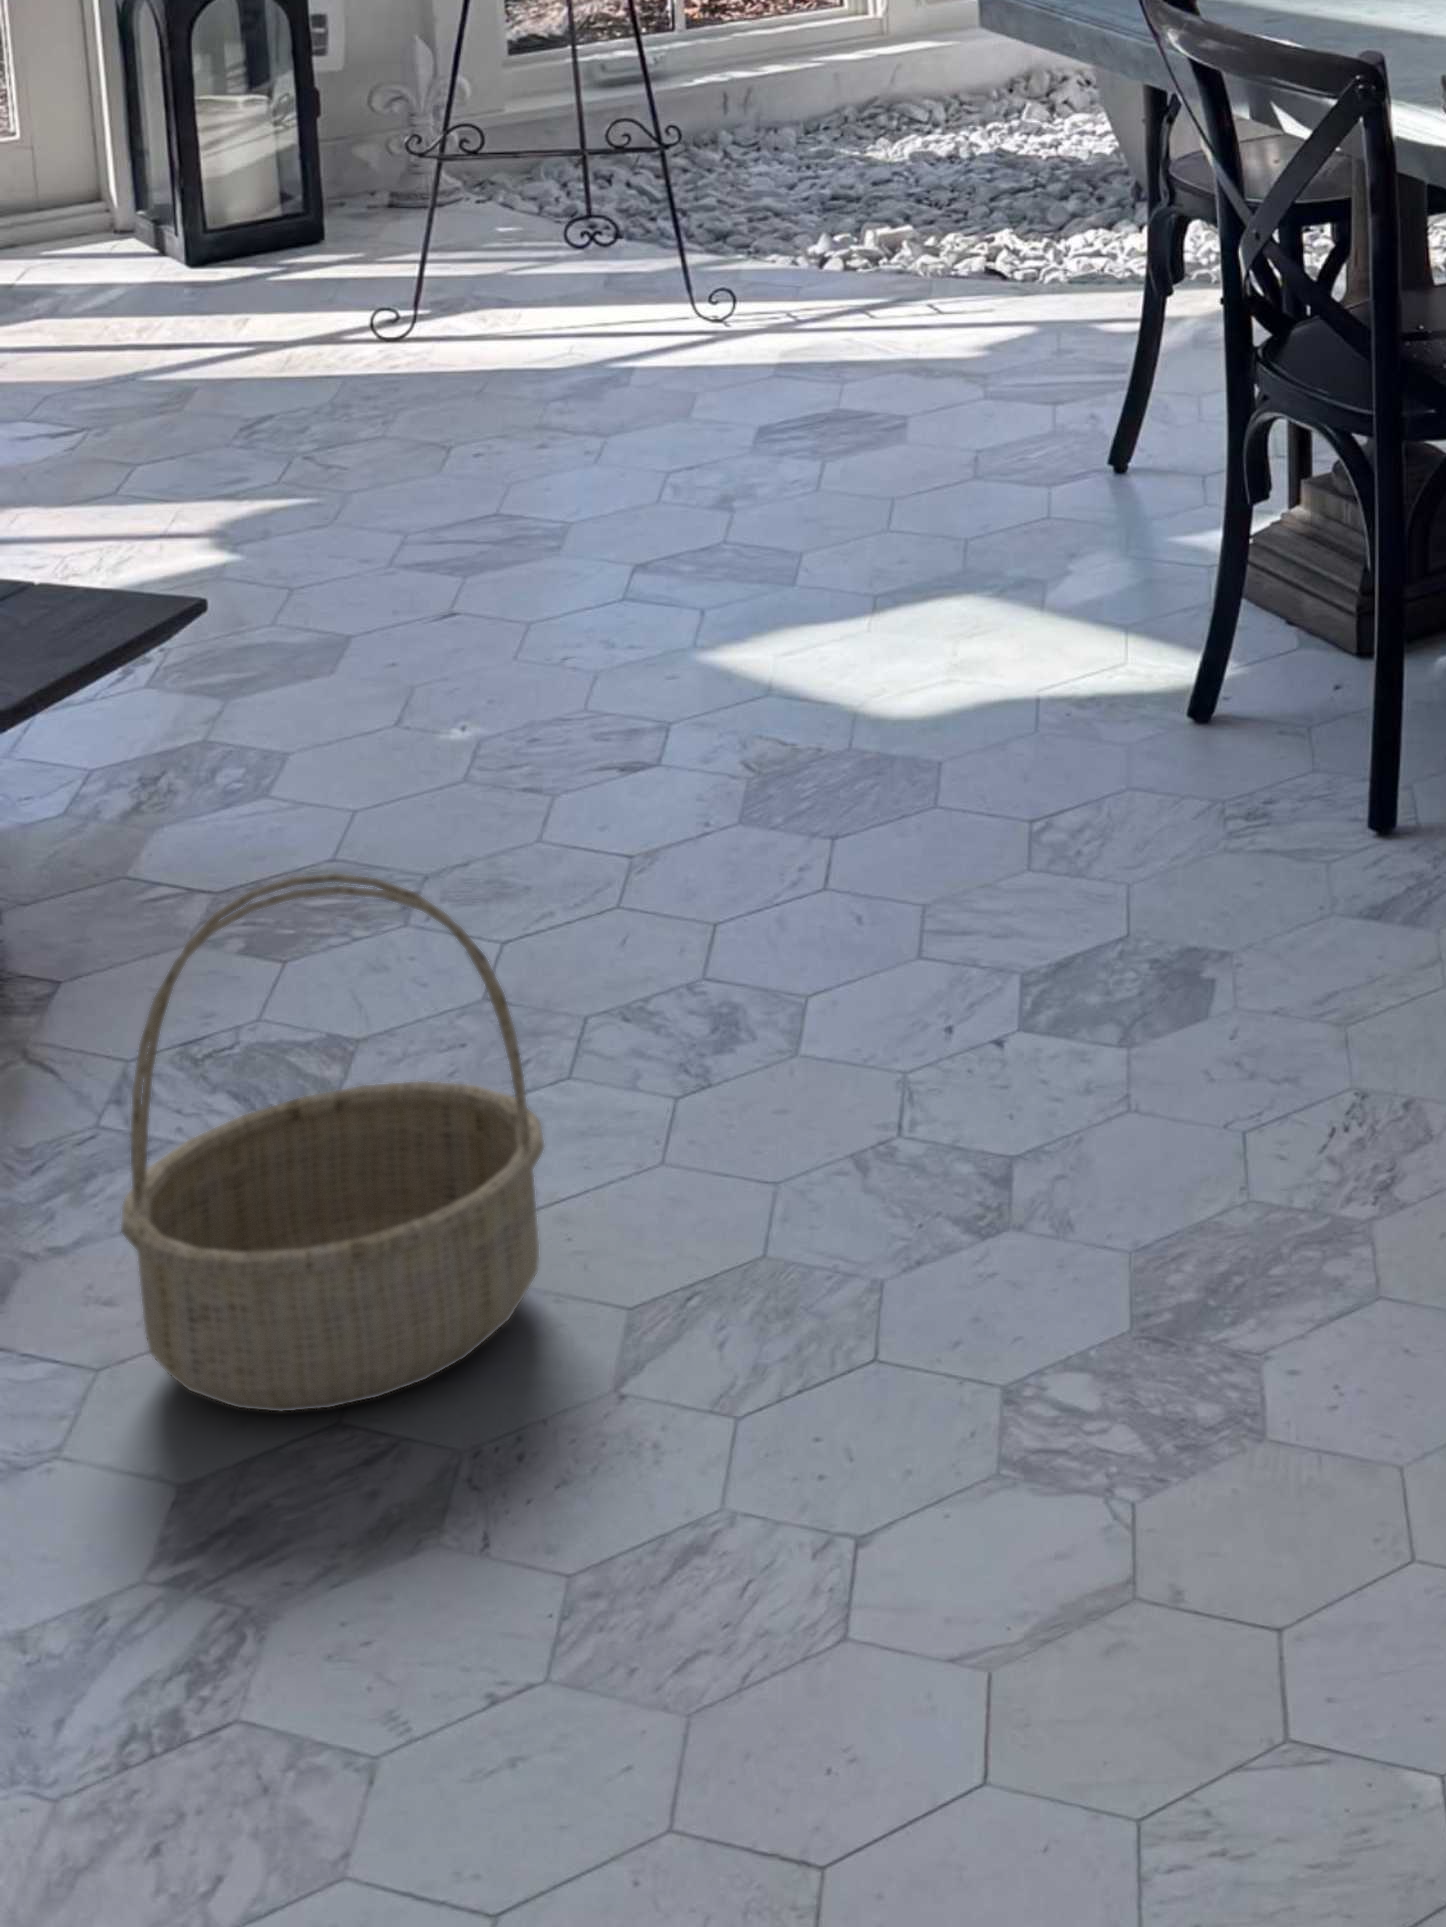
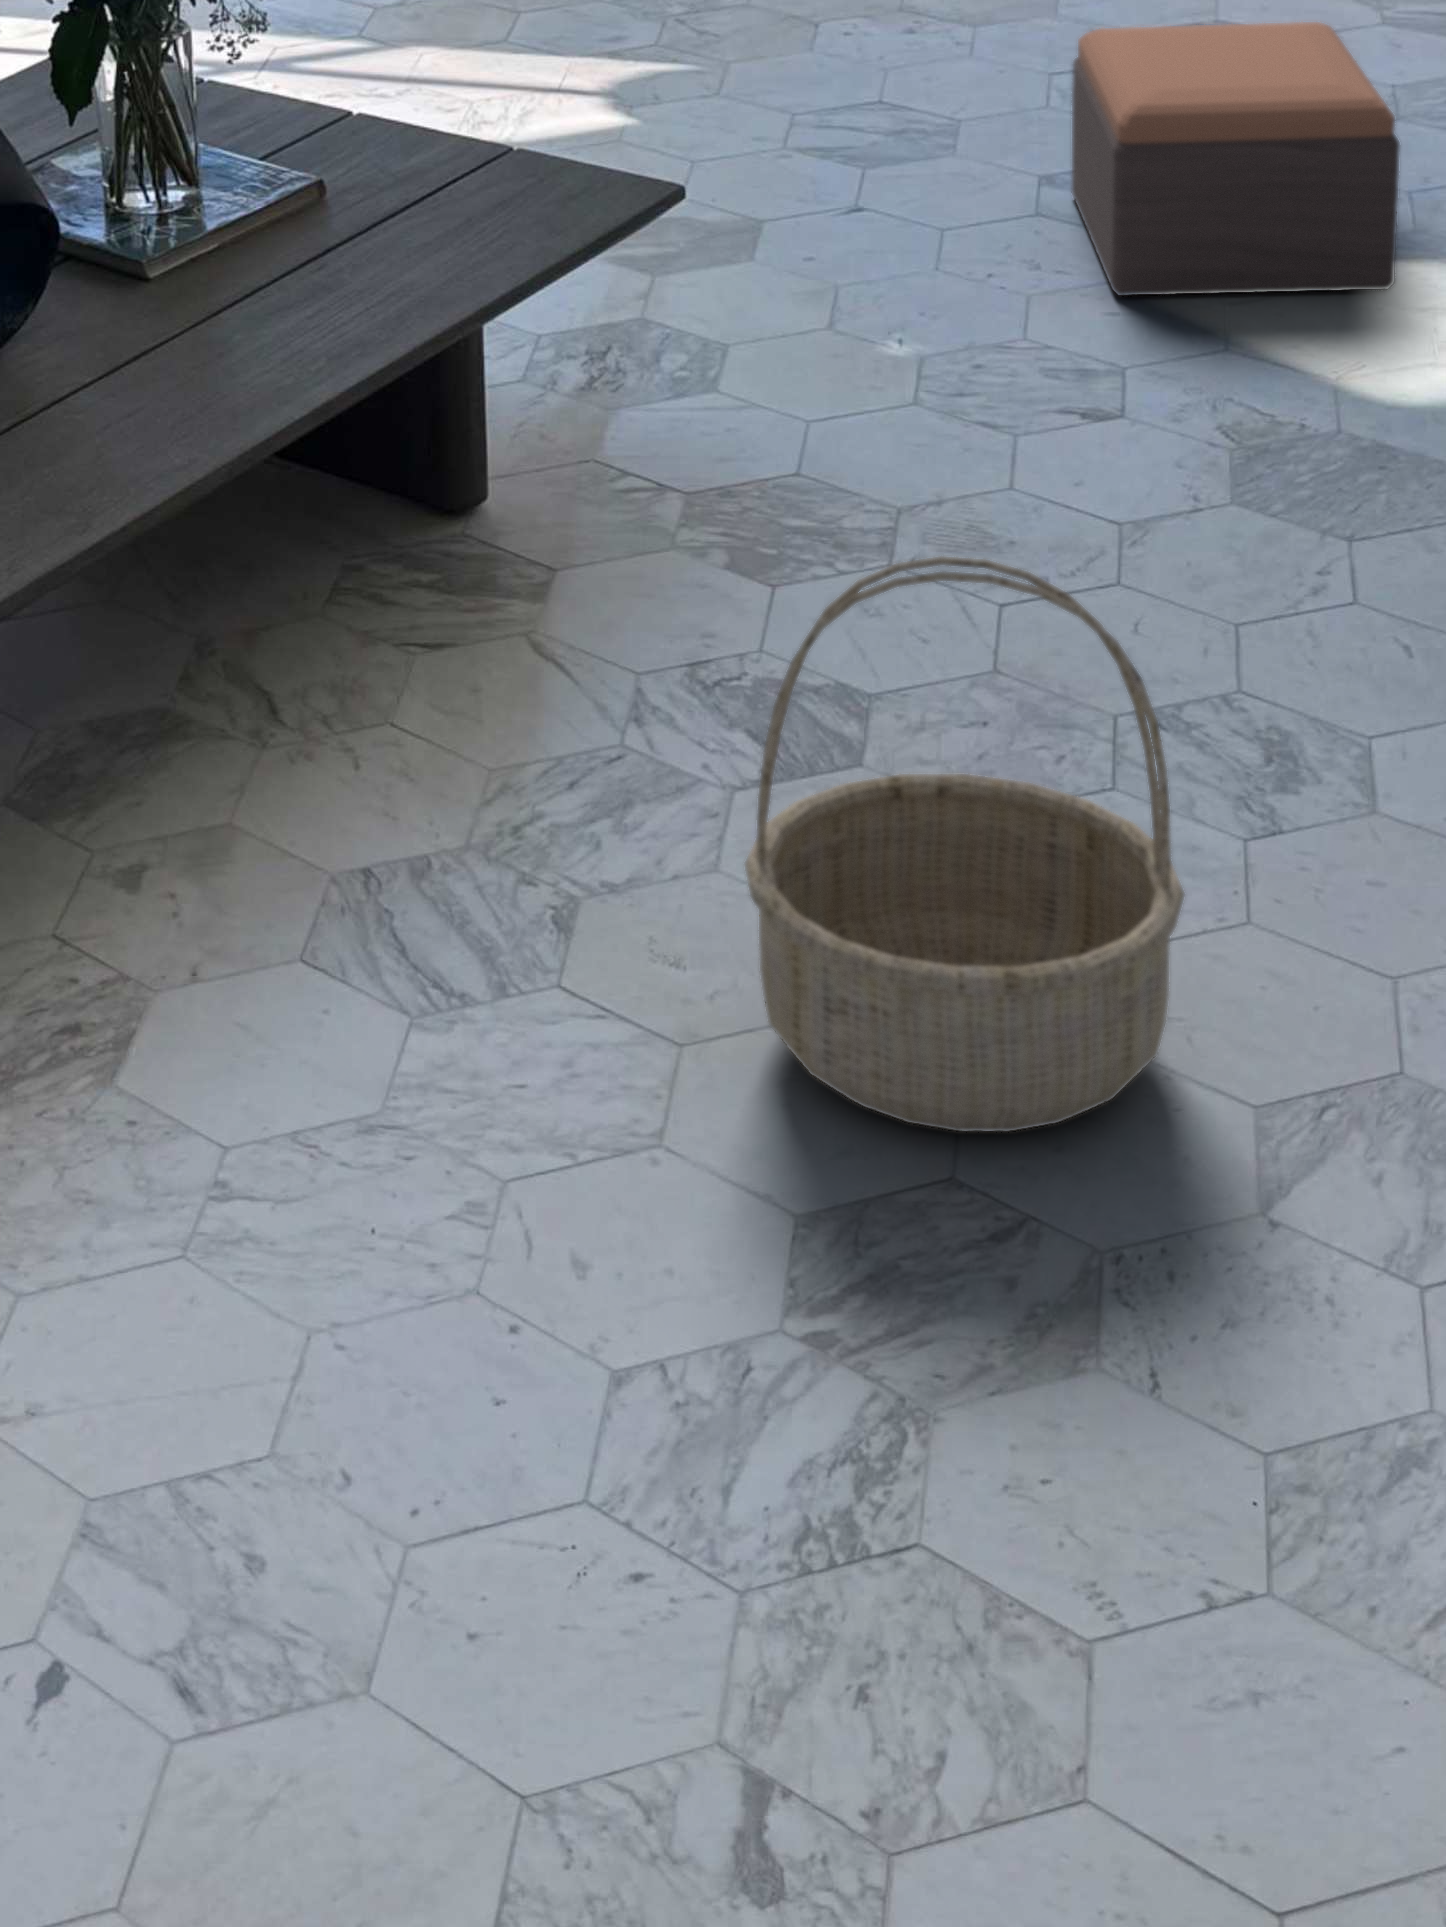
footstool: none [648,395,929,661] -> present [1071,22,1400,296]

